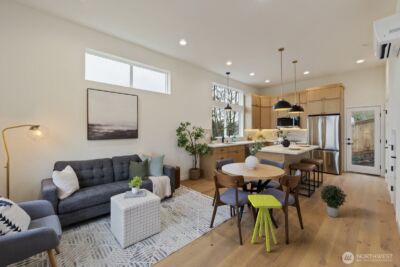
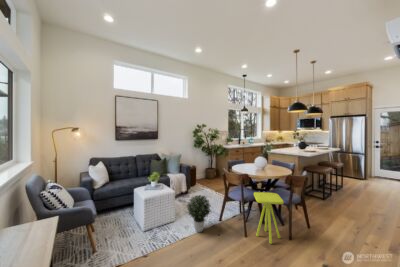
potted plant: present [321,185,347,217] -> present [187,195,211,232]

